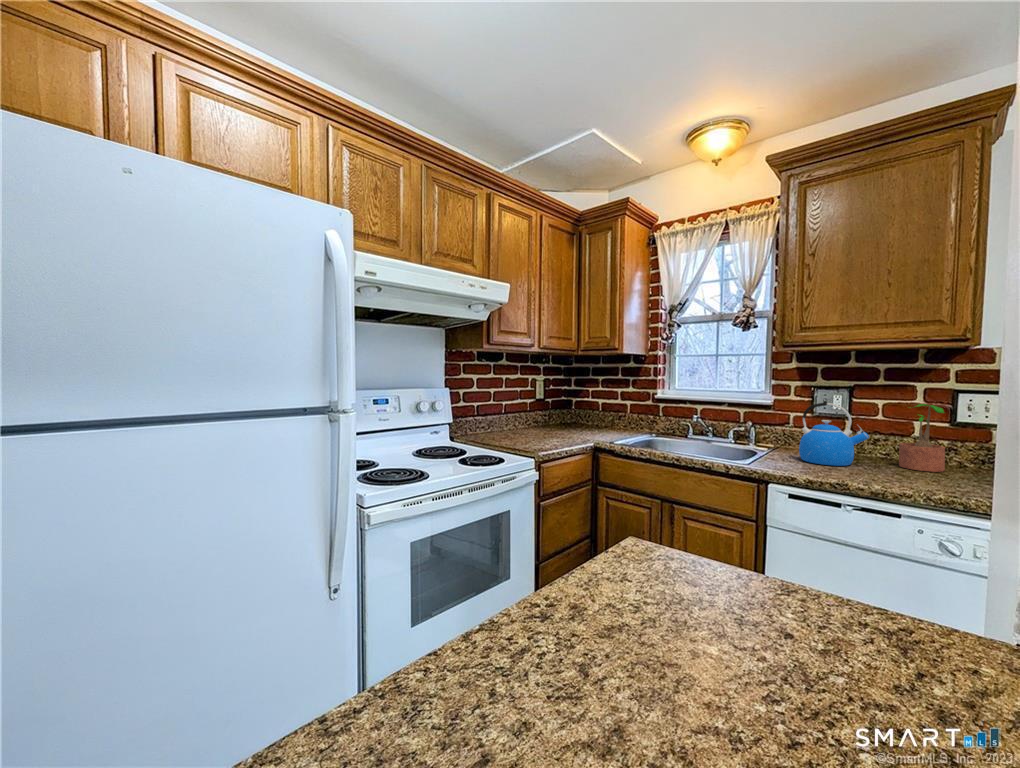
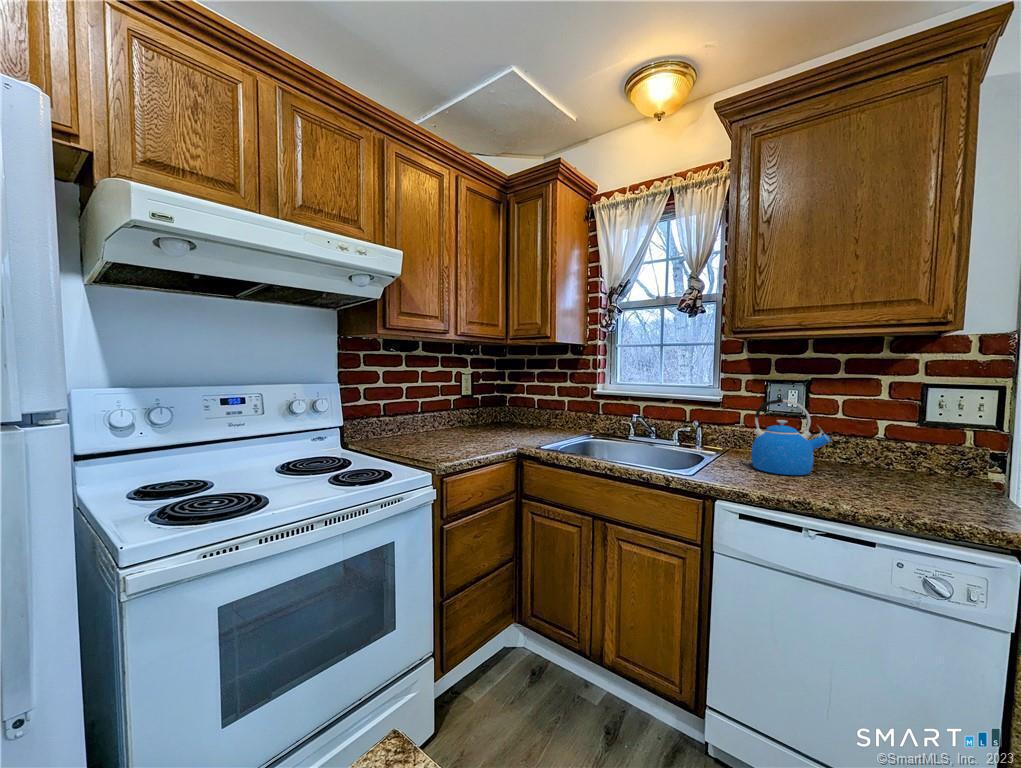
potted plant: present [899,404,945,472] -> none [863,400,920,482]

